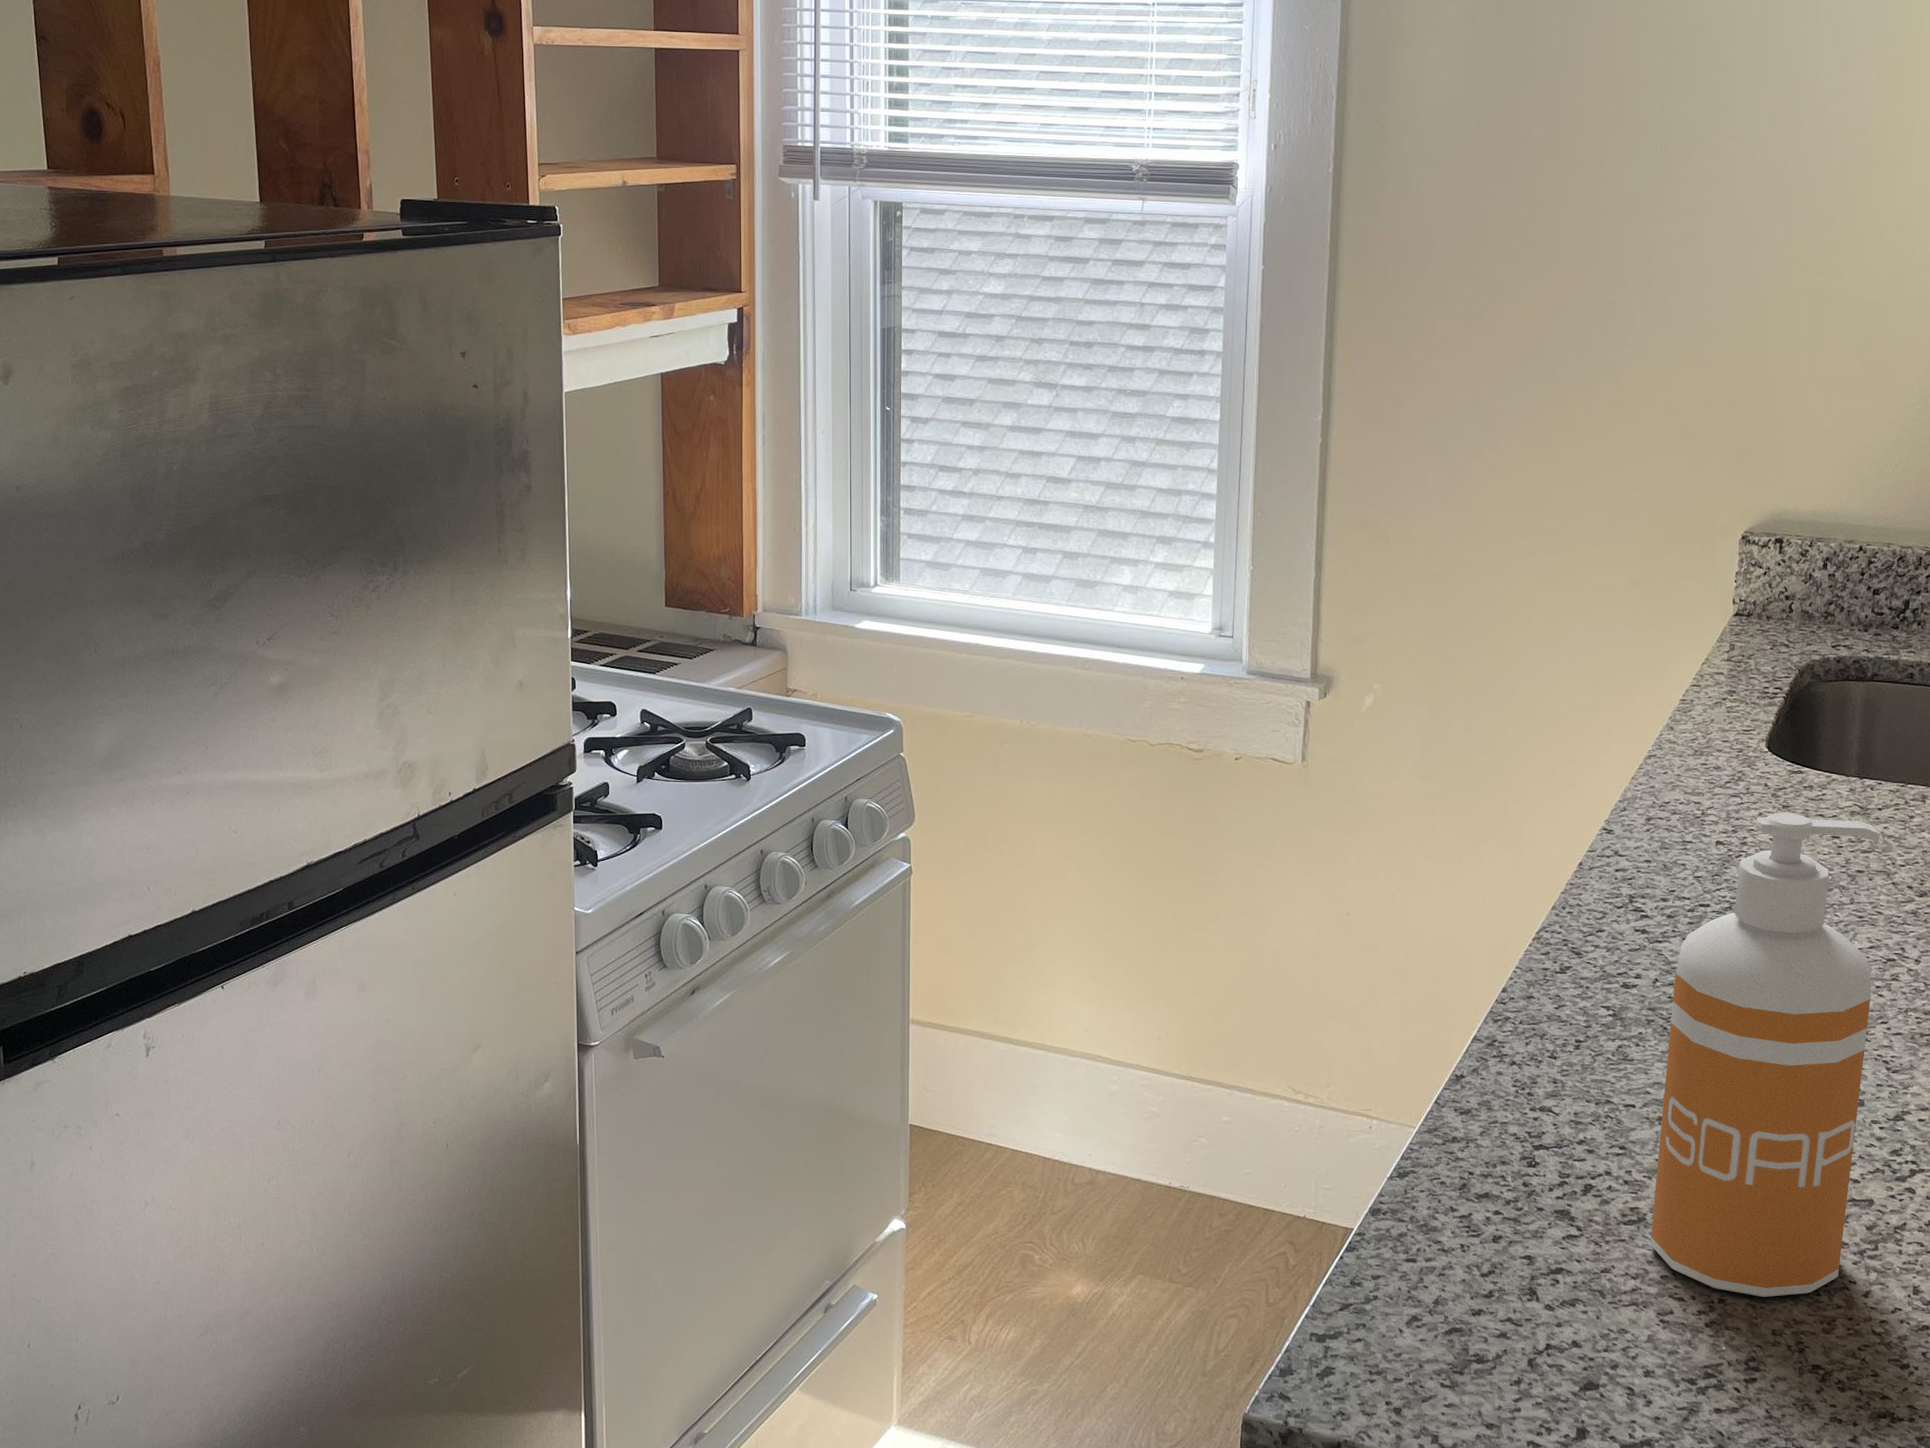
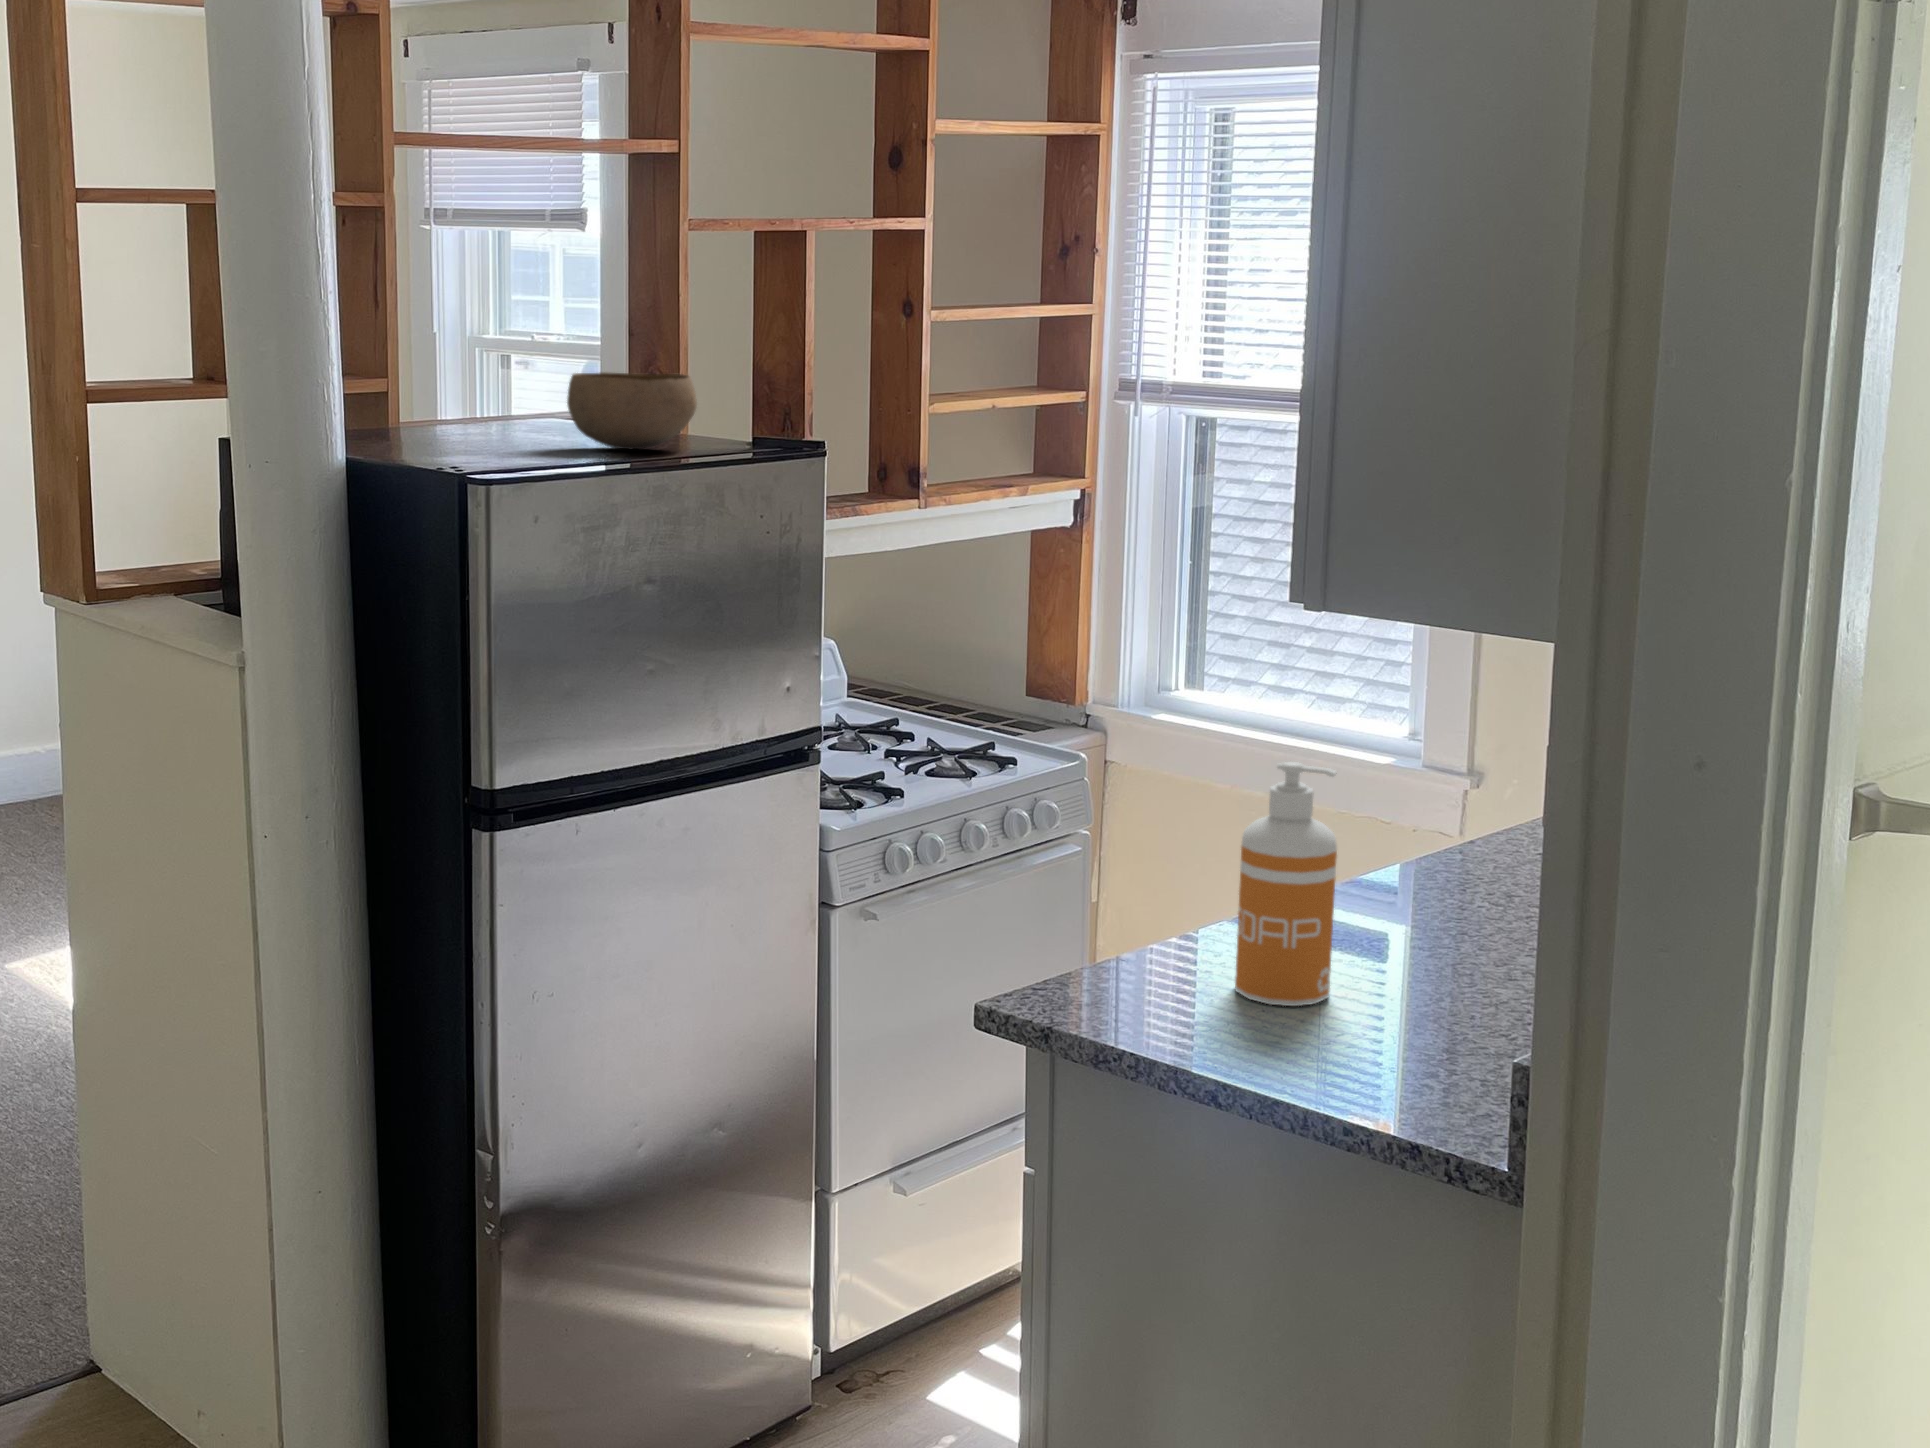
bowl: none [15,65,304,228] -> present [567,372,697,449]

